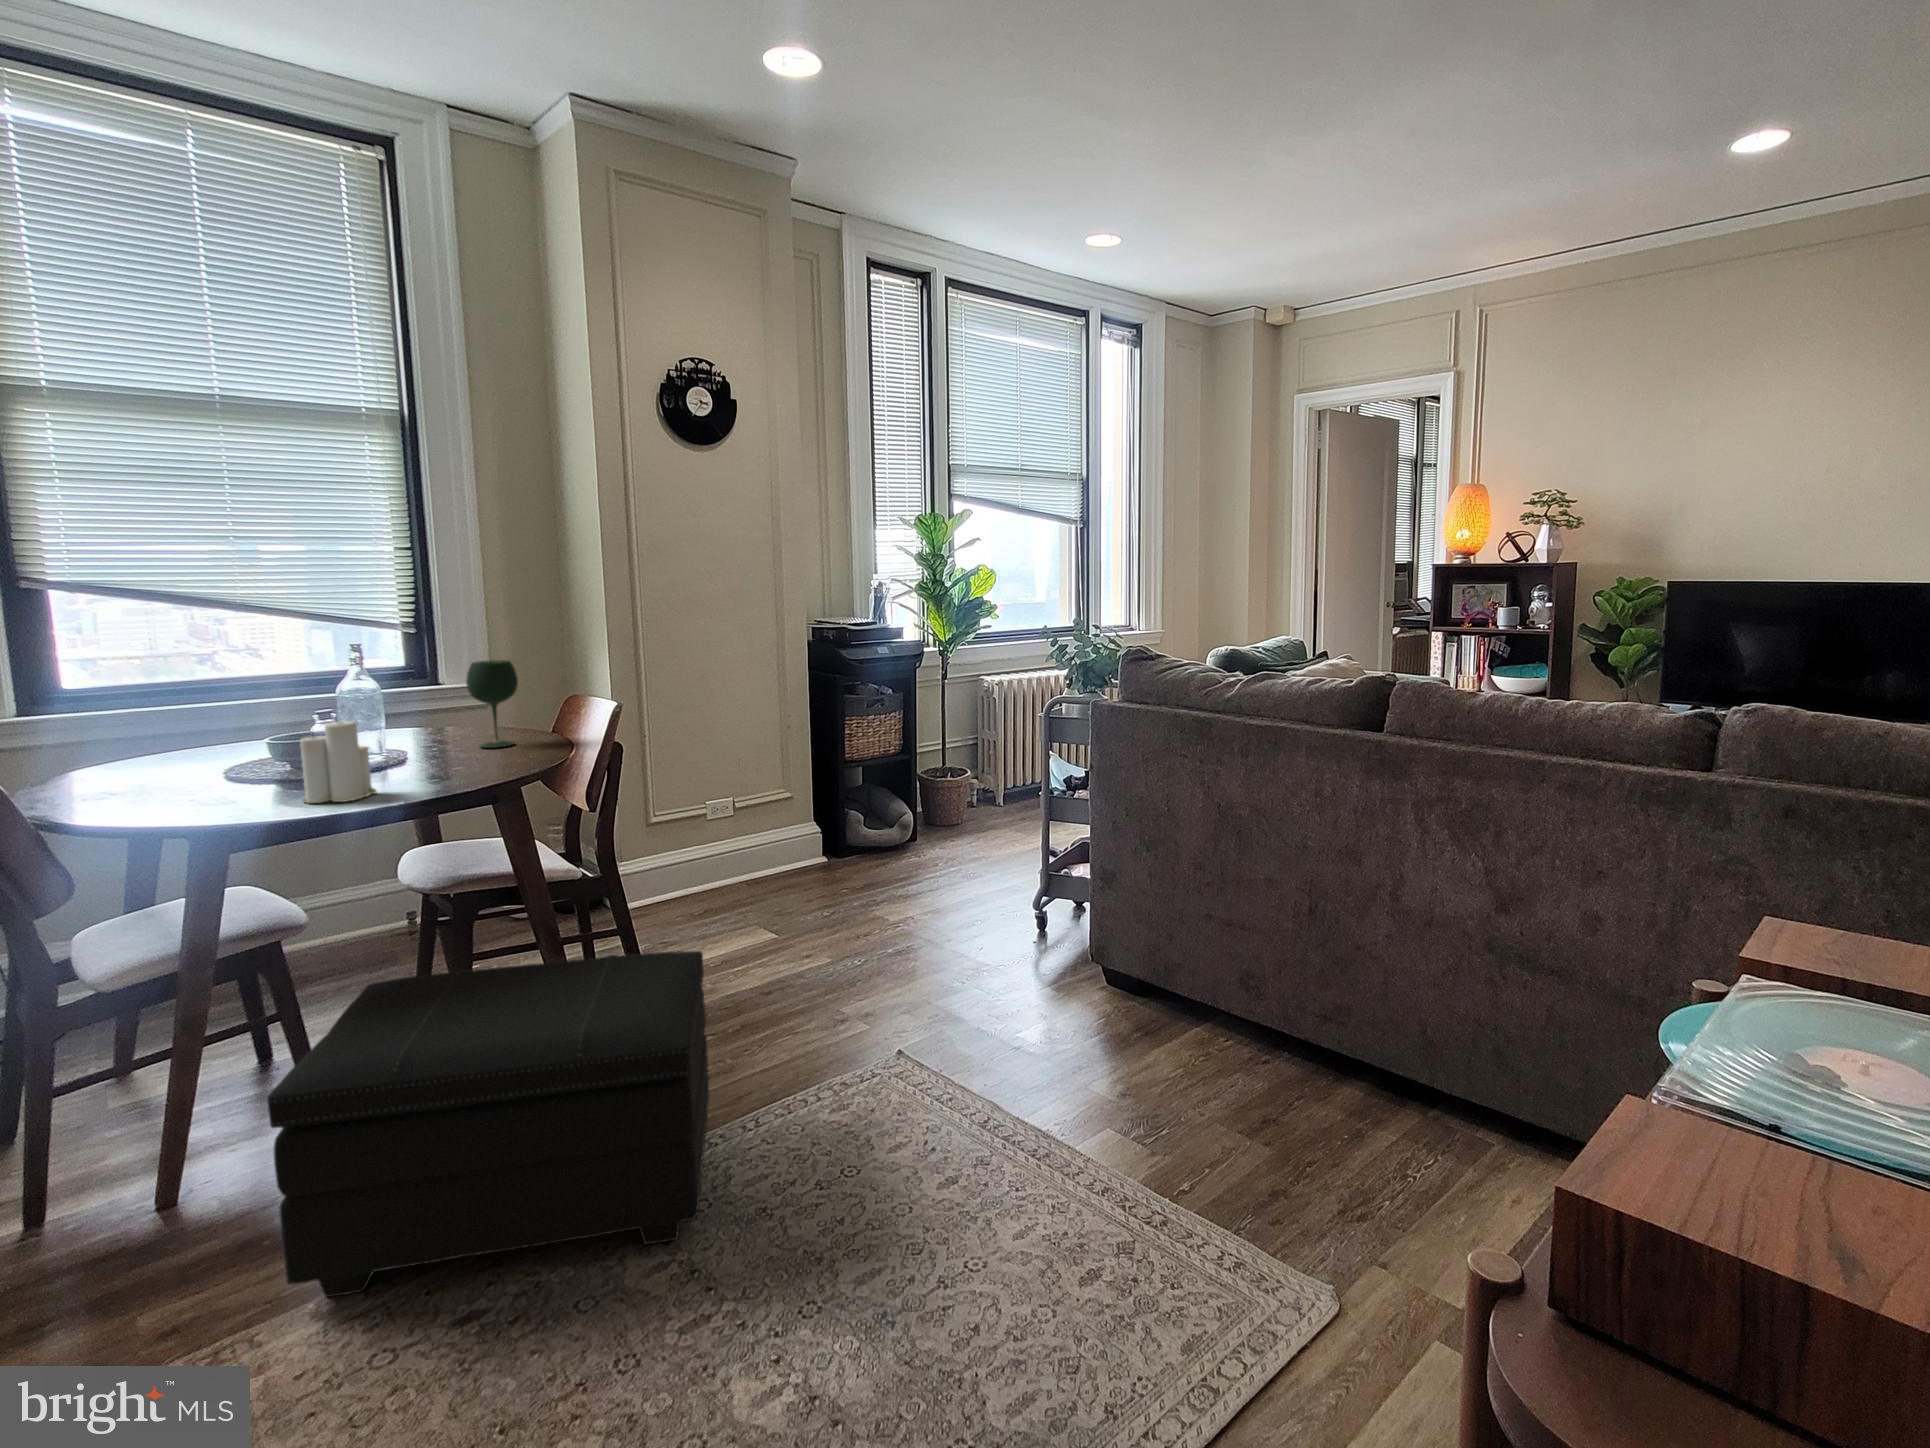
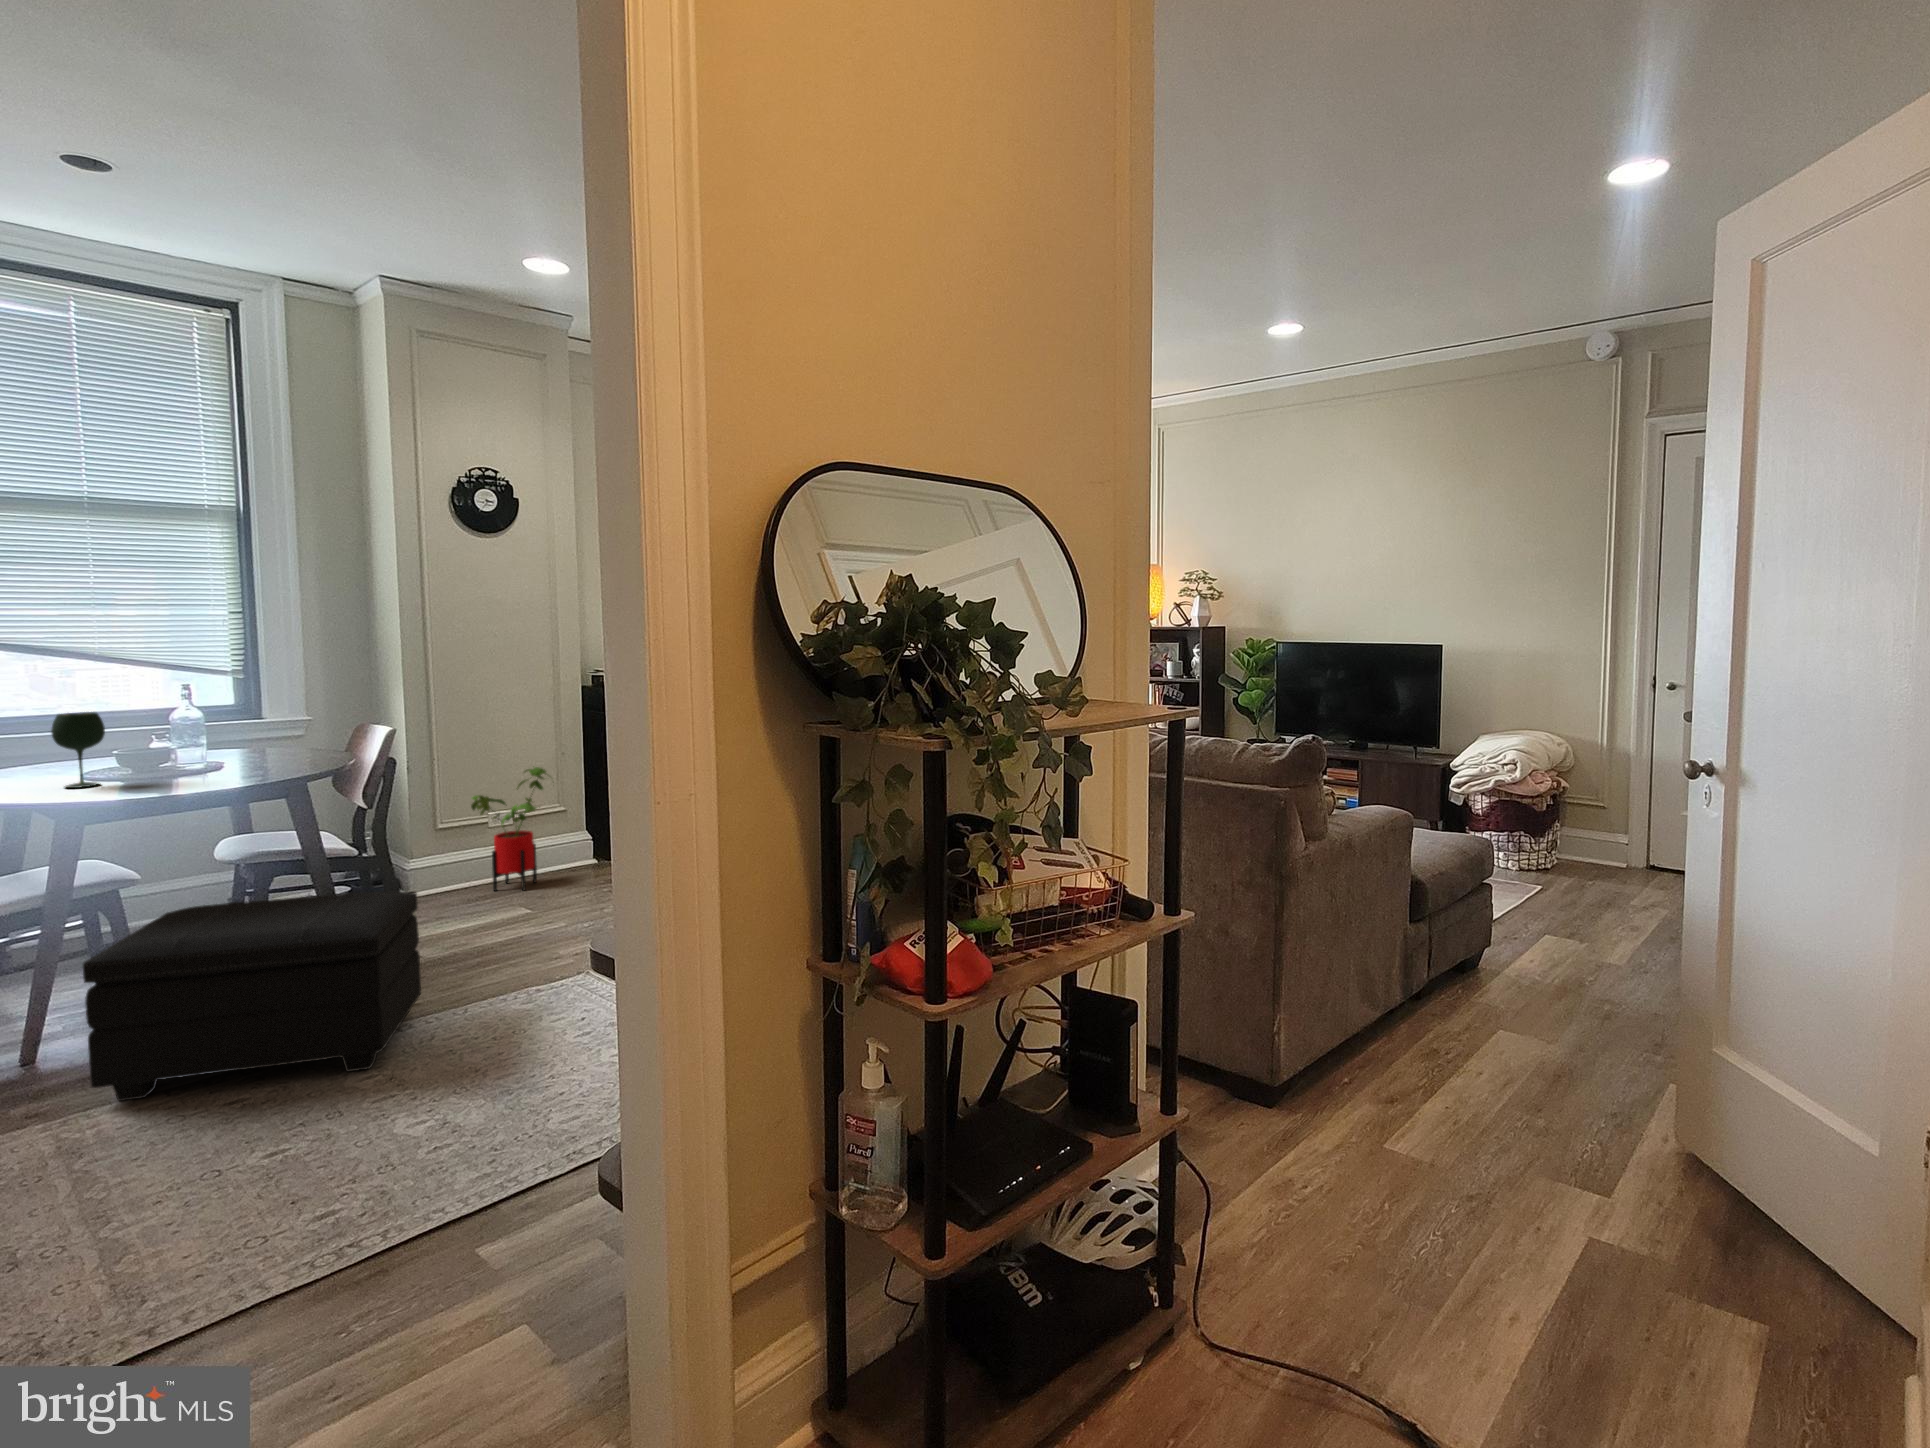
wine glass: present [466,660,518,748] -> present [51,712,105,788]
candle: present [300,721,377,803] -> none [125,728,182,789]
house plant: none [691,746,788,904] -> present [471,766,546,891]

